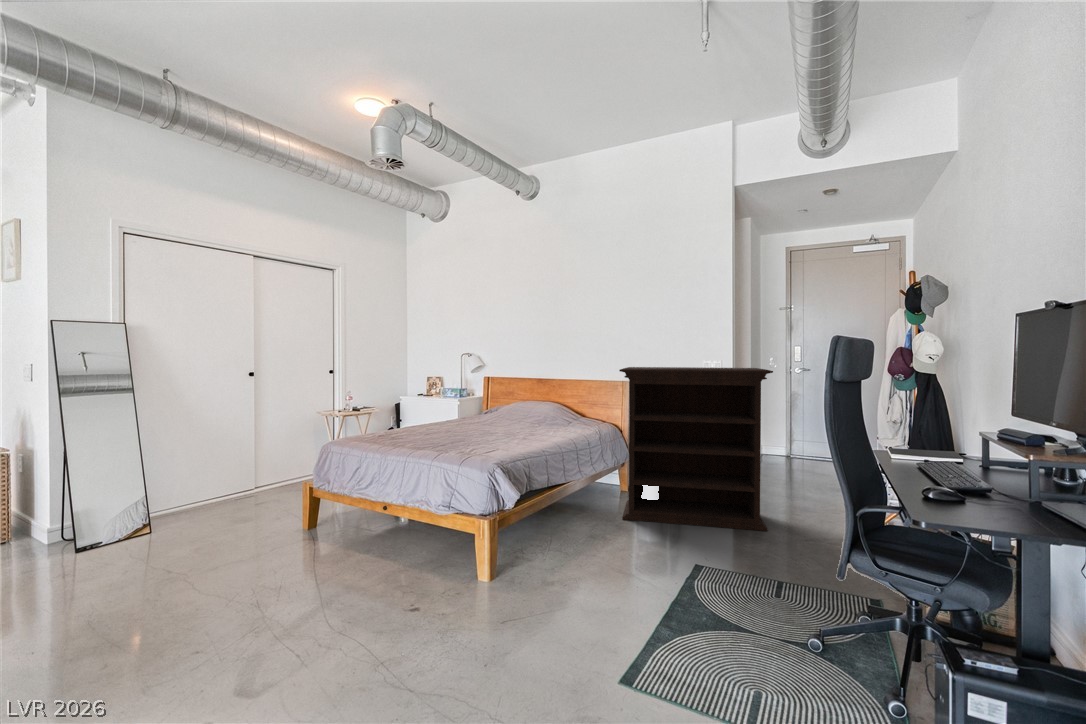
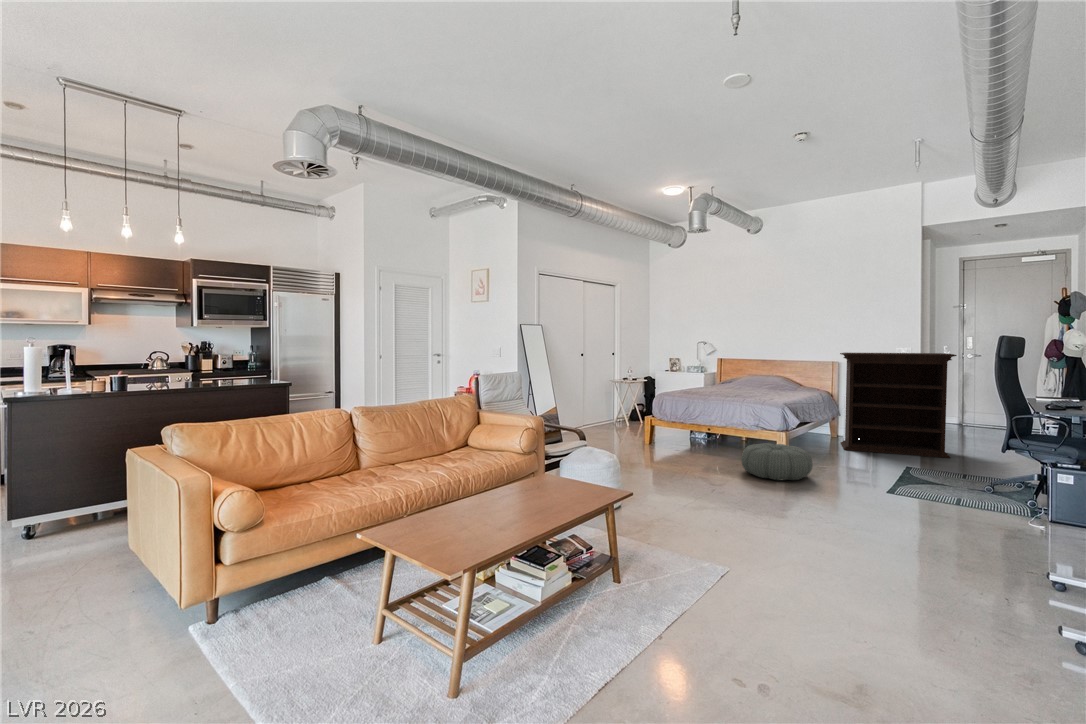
pouf: none [375,543,508,643] -> present [741,443,813,480]

